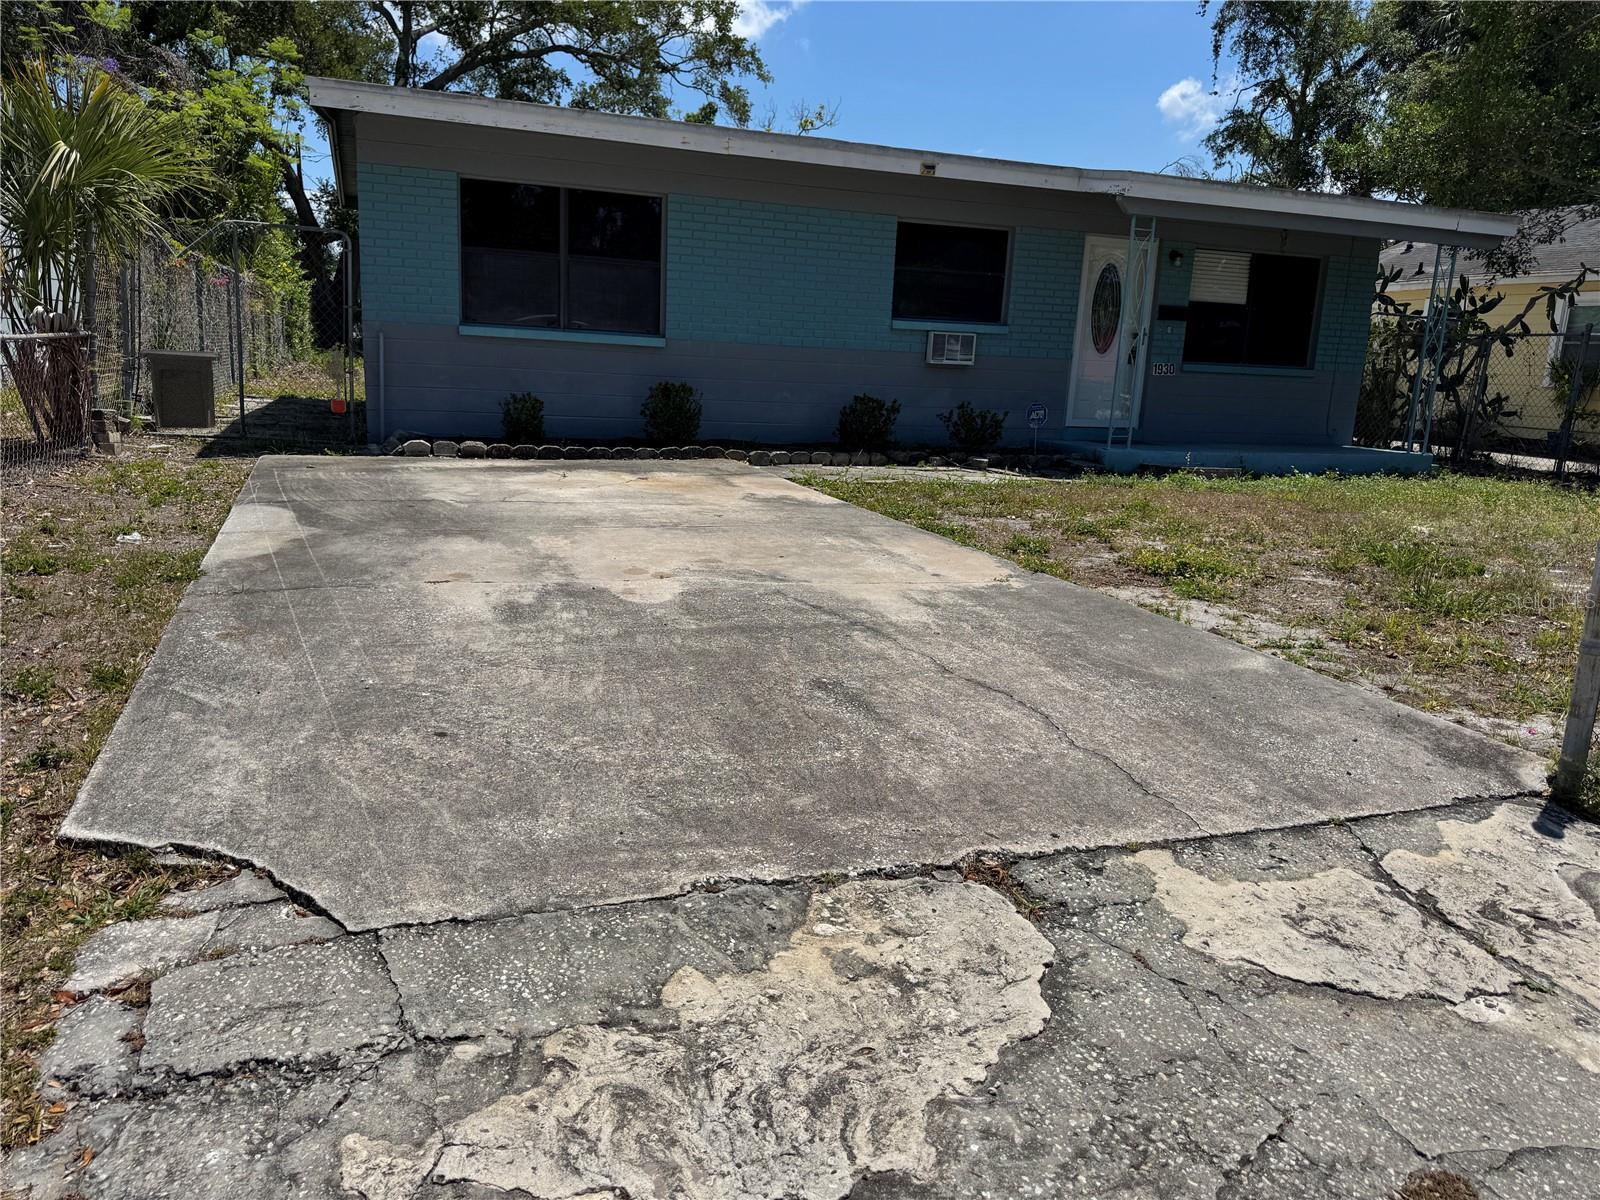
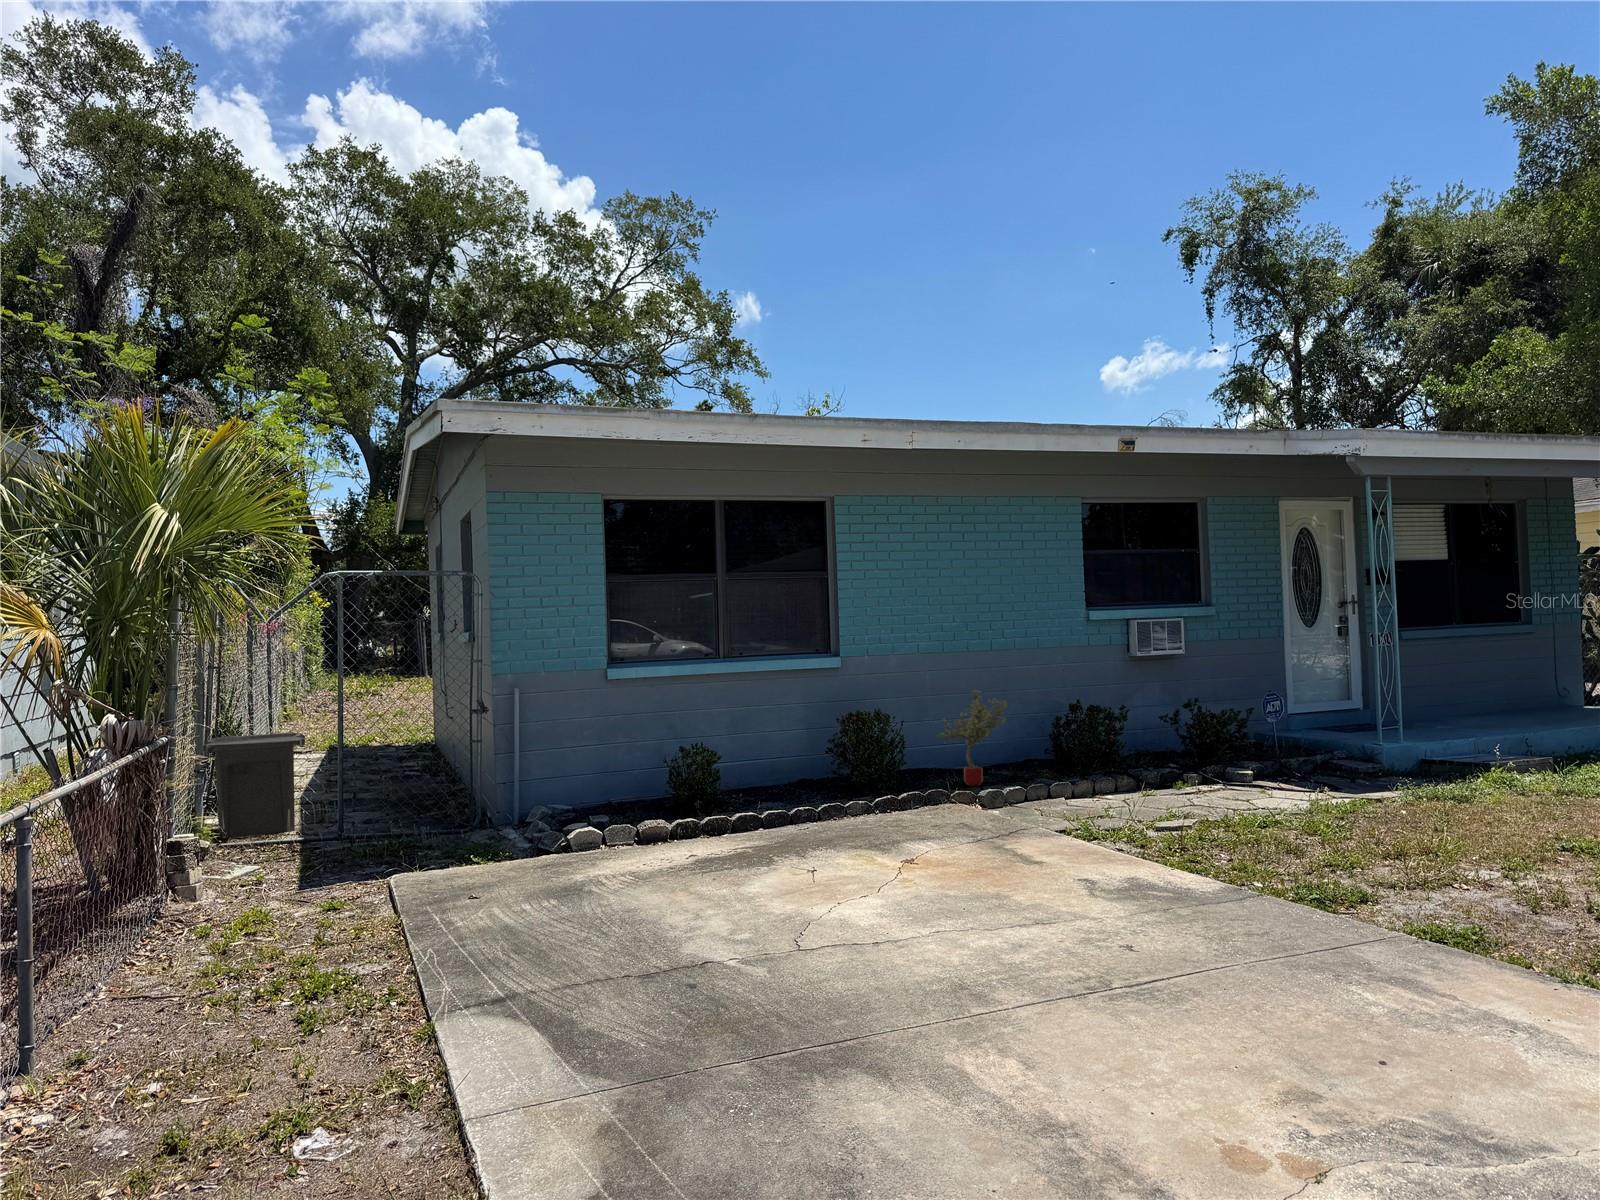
potted tree: present [322,342,361,414] -> present [937,689,1007,786]

